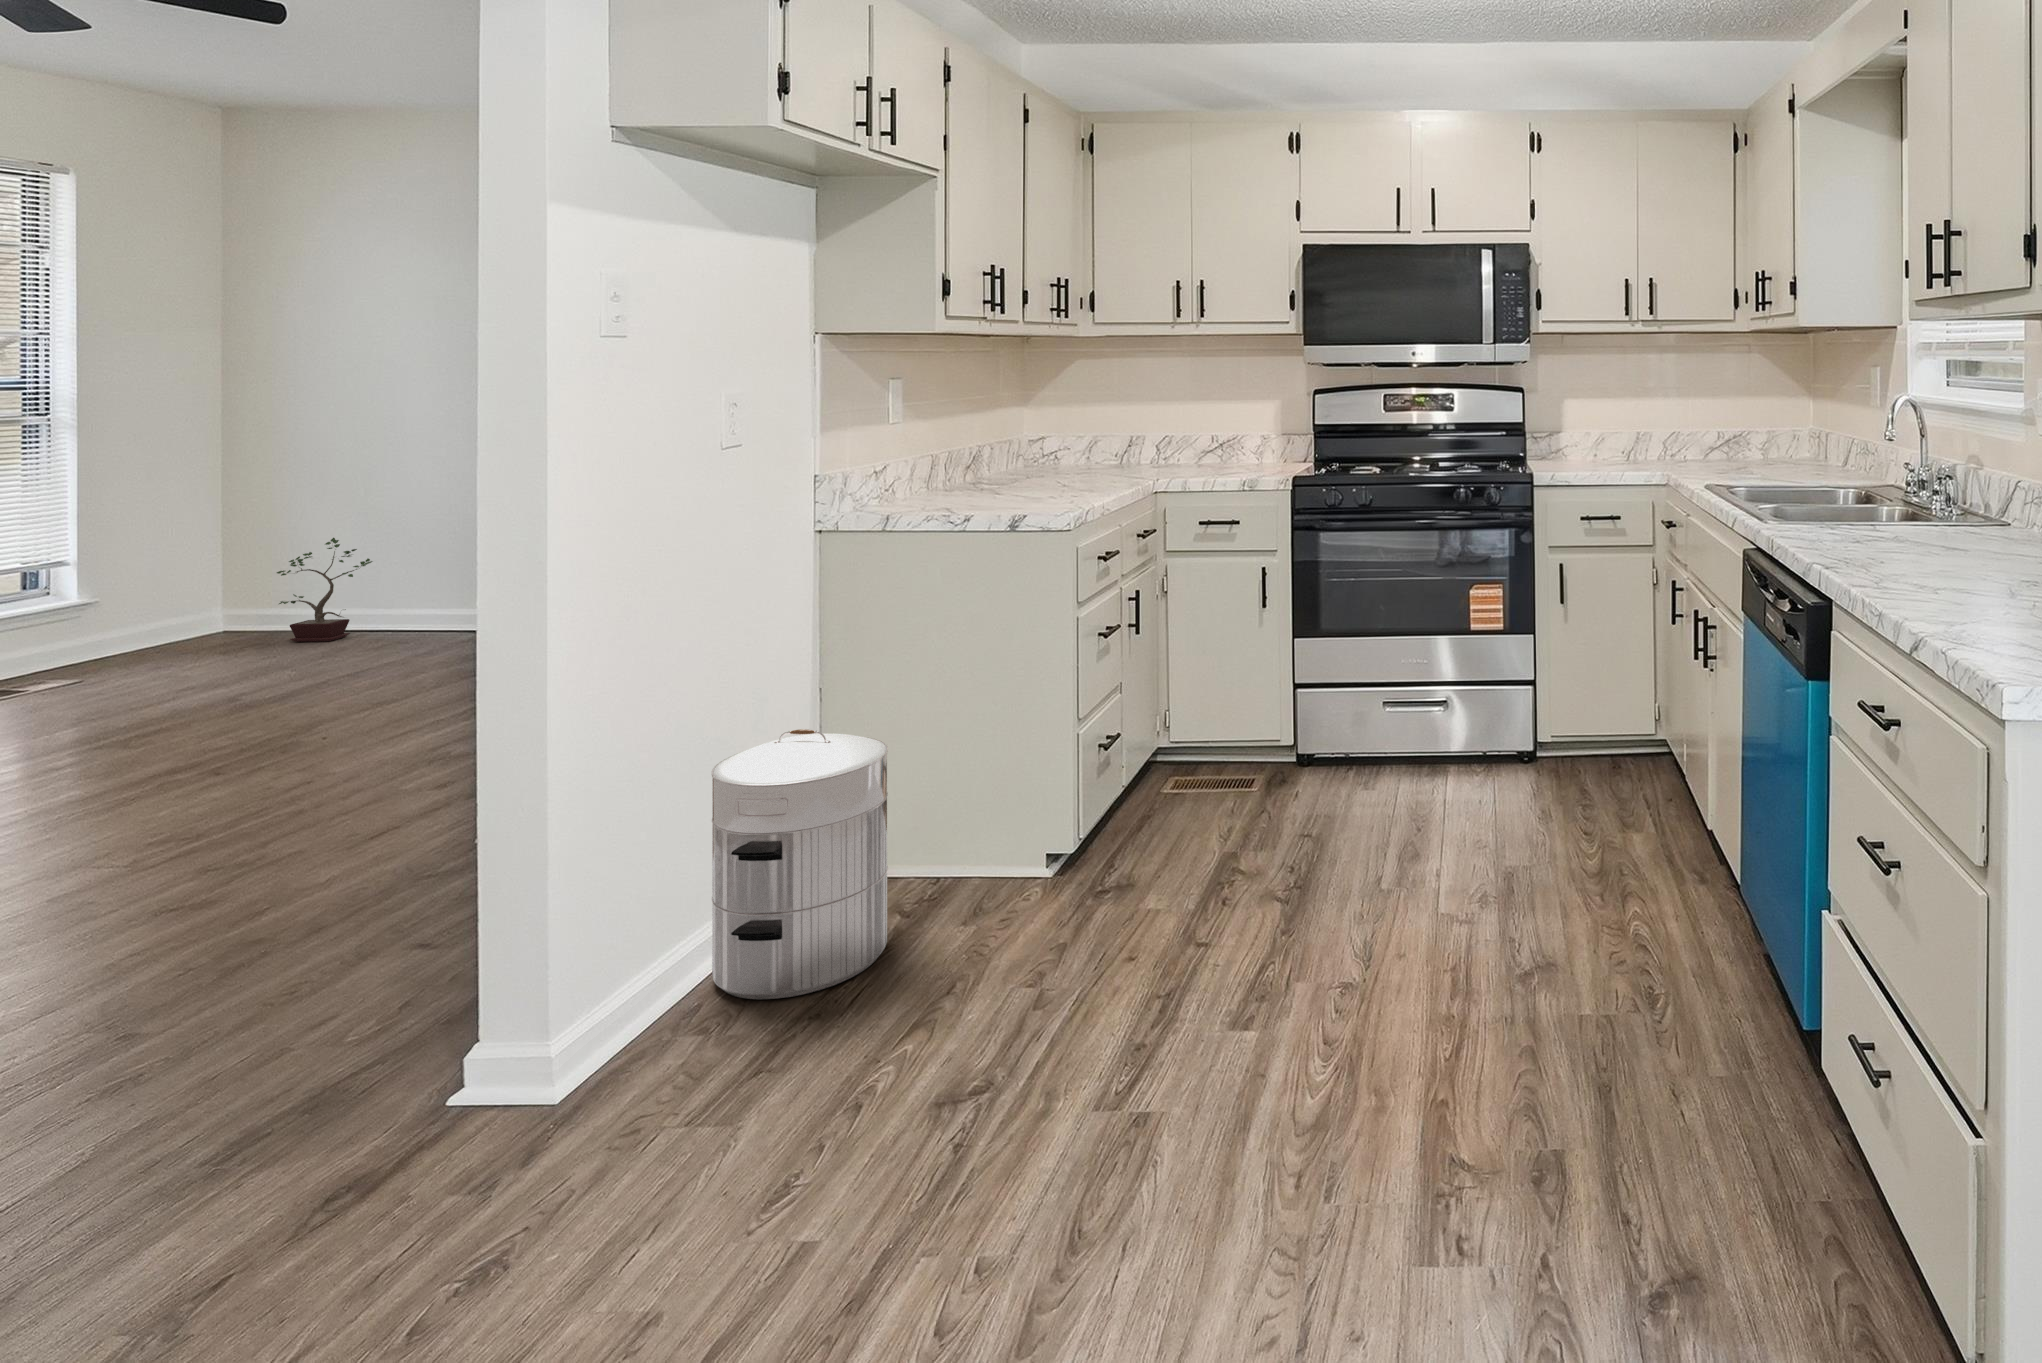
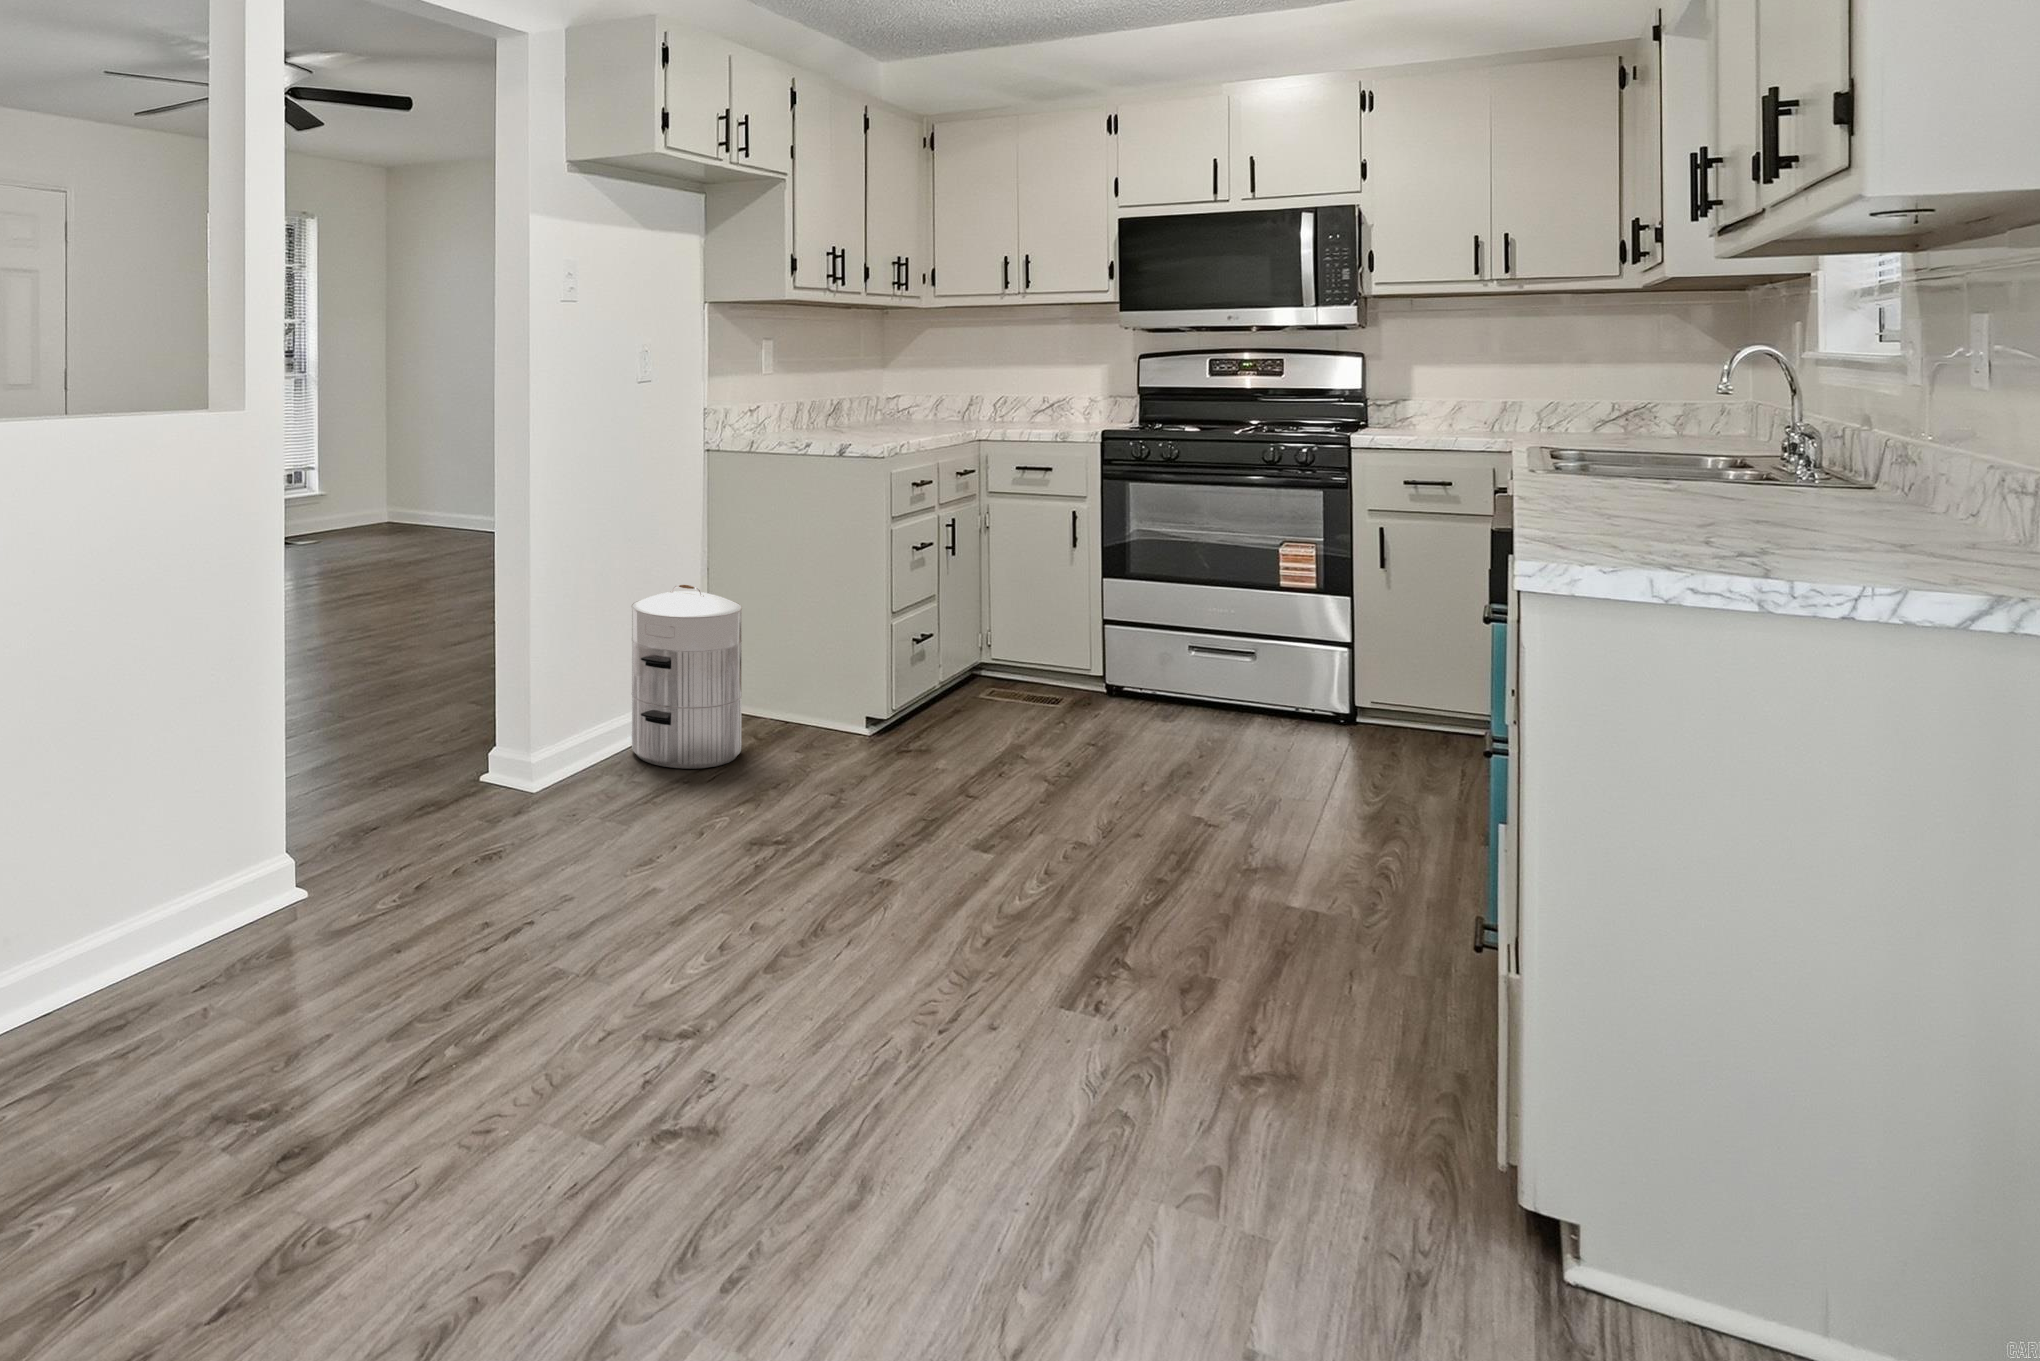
potted plant: present [277,538,372,642] -> none [408,461,458,534]

